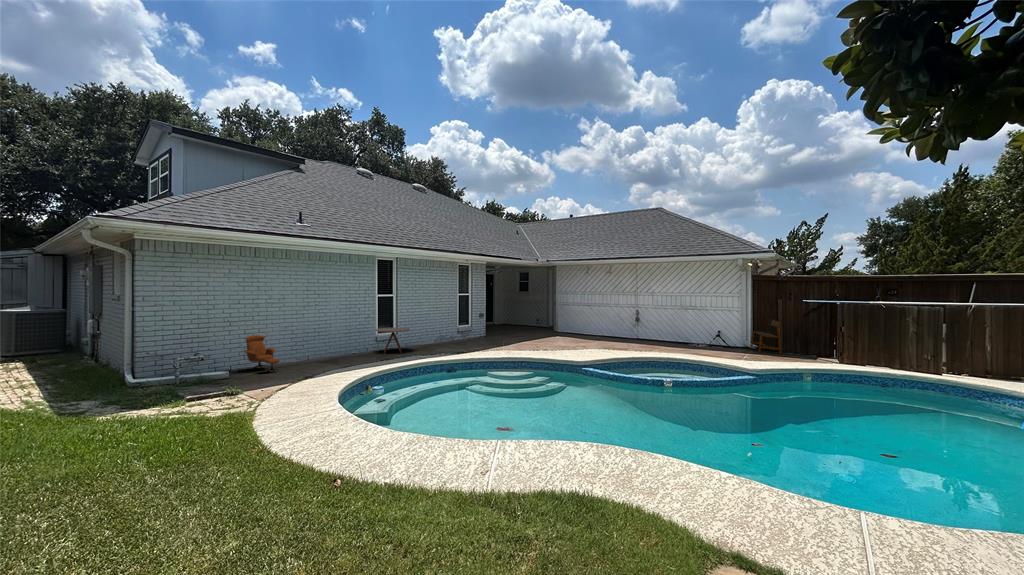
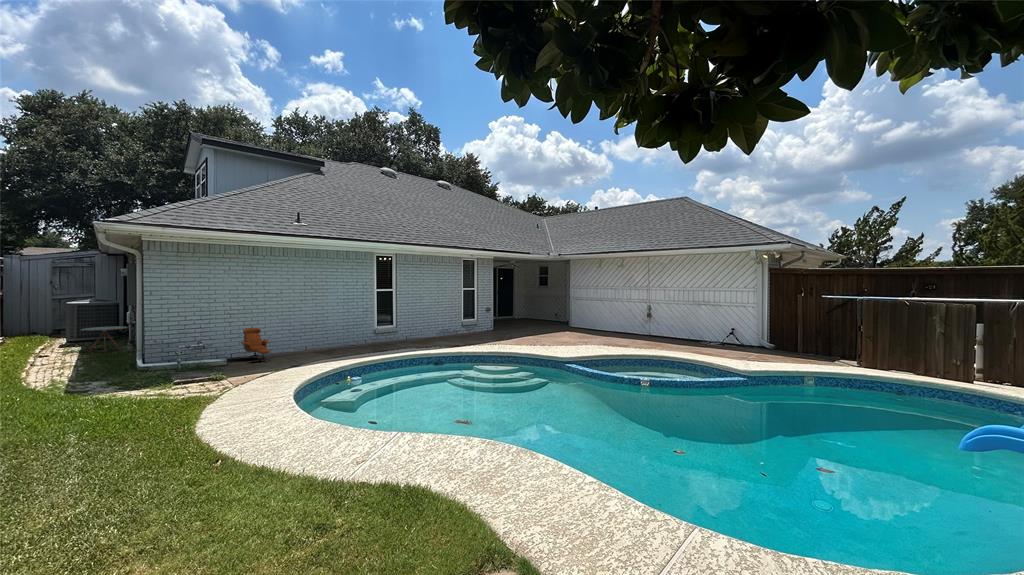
bench: present [750,320,782,354] -> none [770,317,801,356]
round table: present [376,328,410,353] -> present [81,326,127,353]

